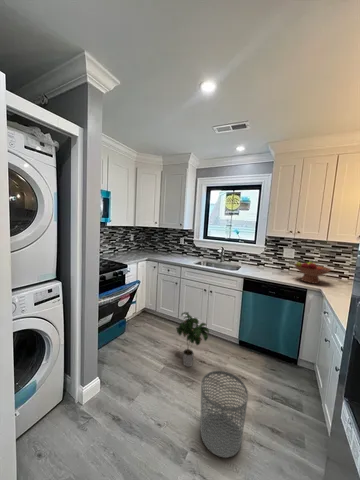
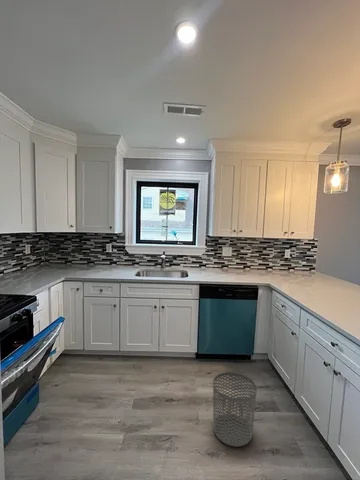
fruit bowl: present [295,260,331,284] -> none [239,257,268,277]
potted plant: present [176,312,209,367] -> none [140,330,188,390]

